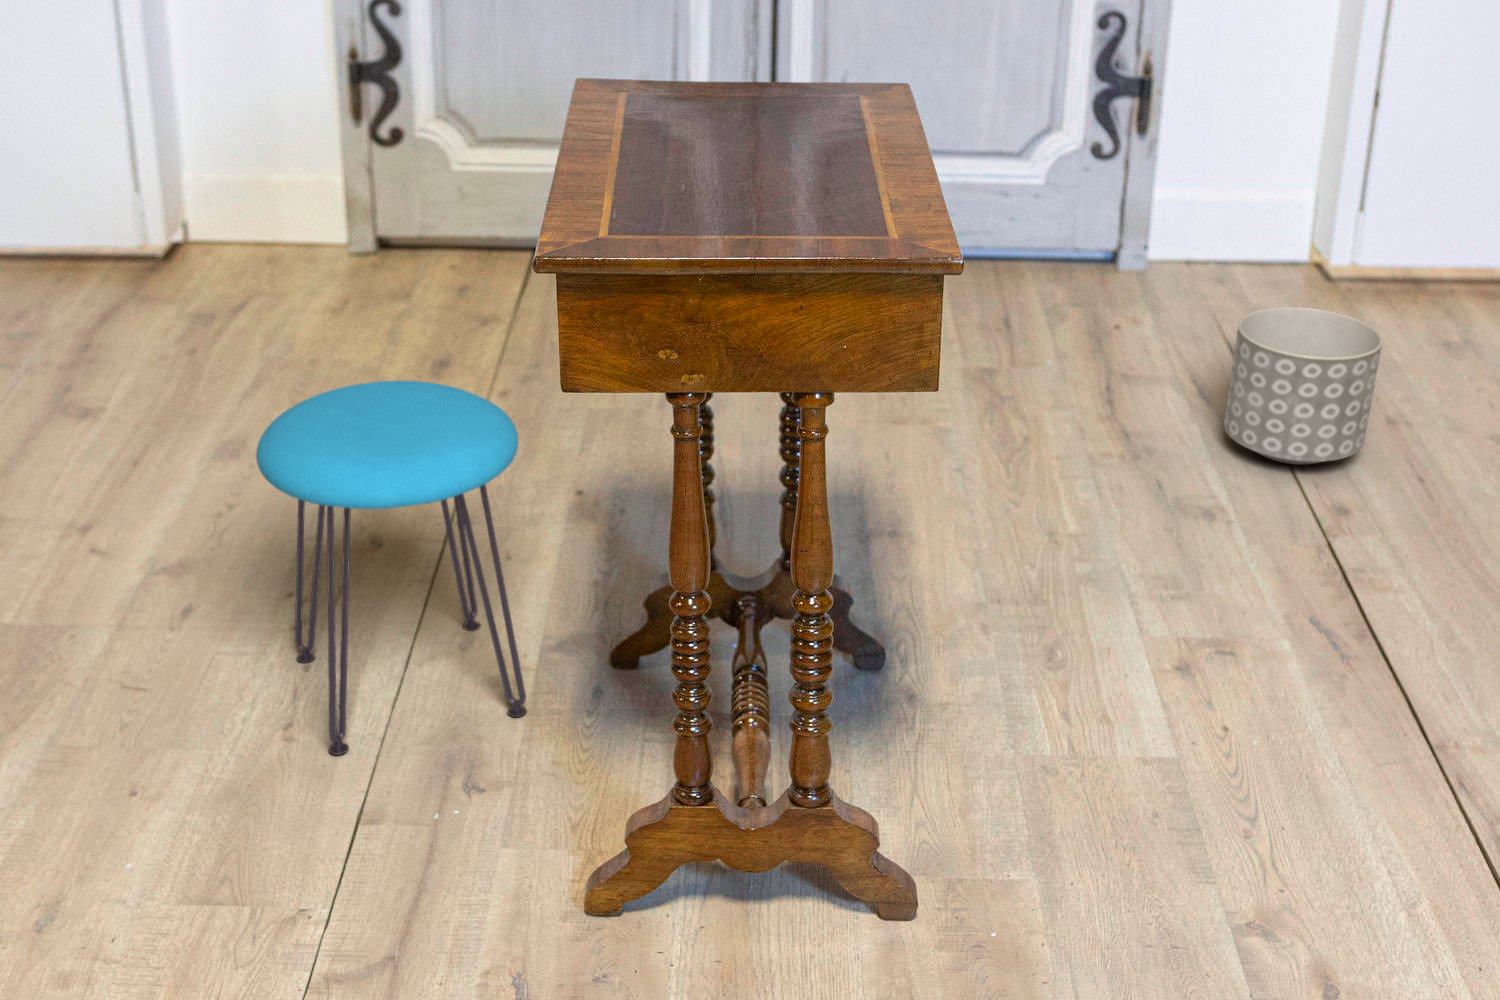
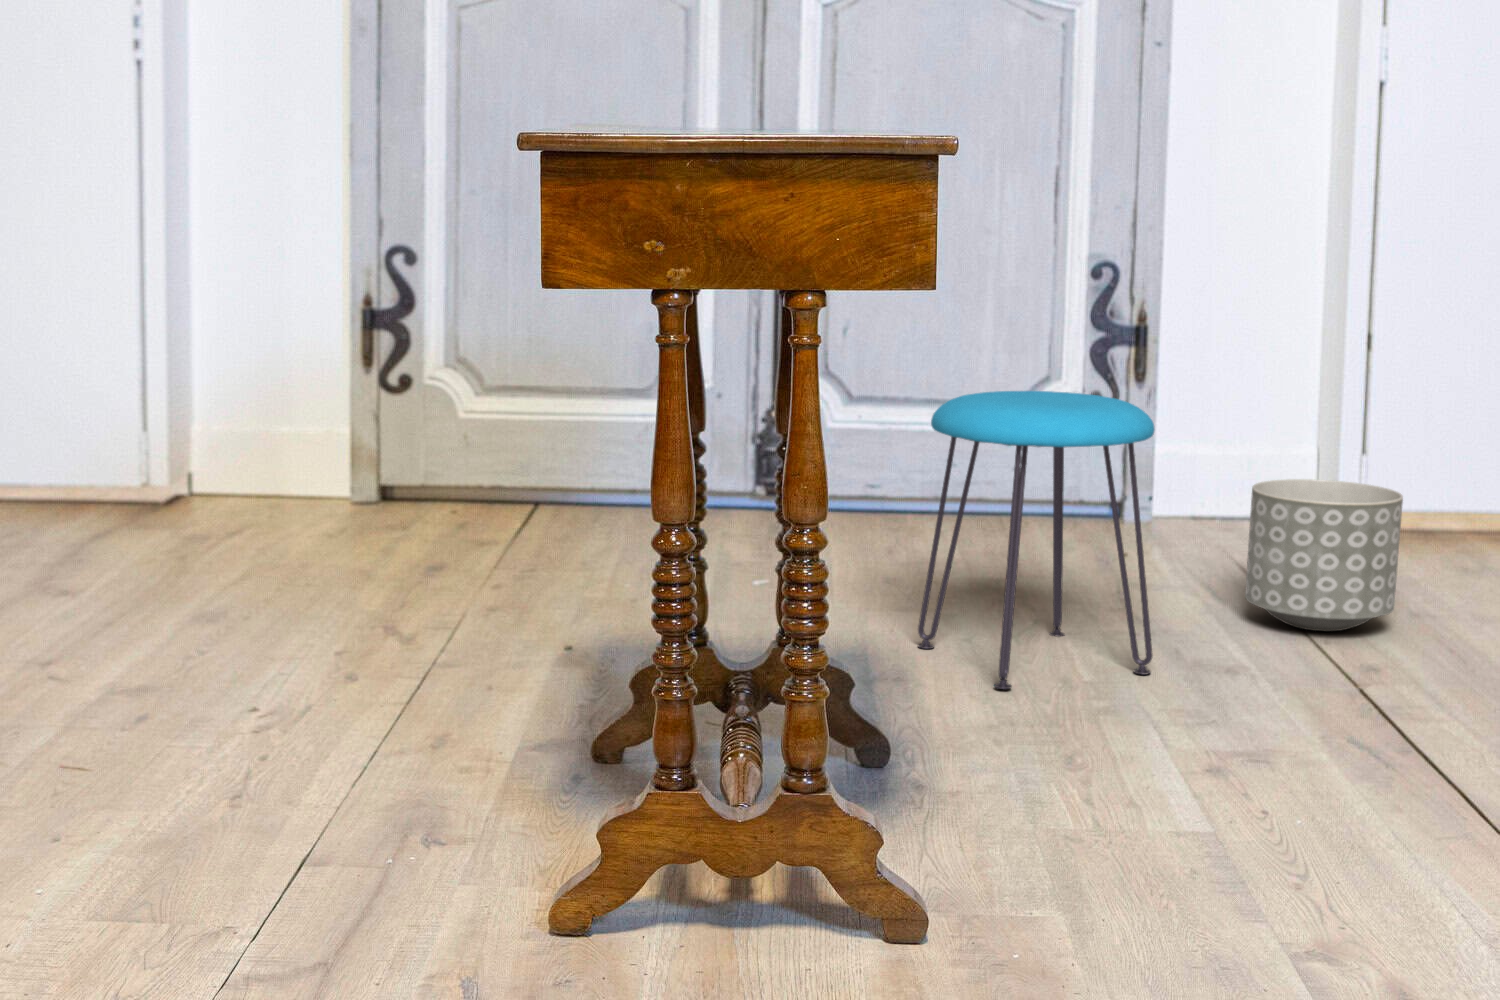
stool: present [256,380,527,755] -> present [918,391,1155,689]

